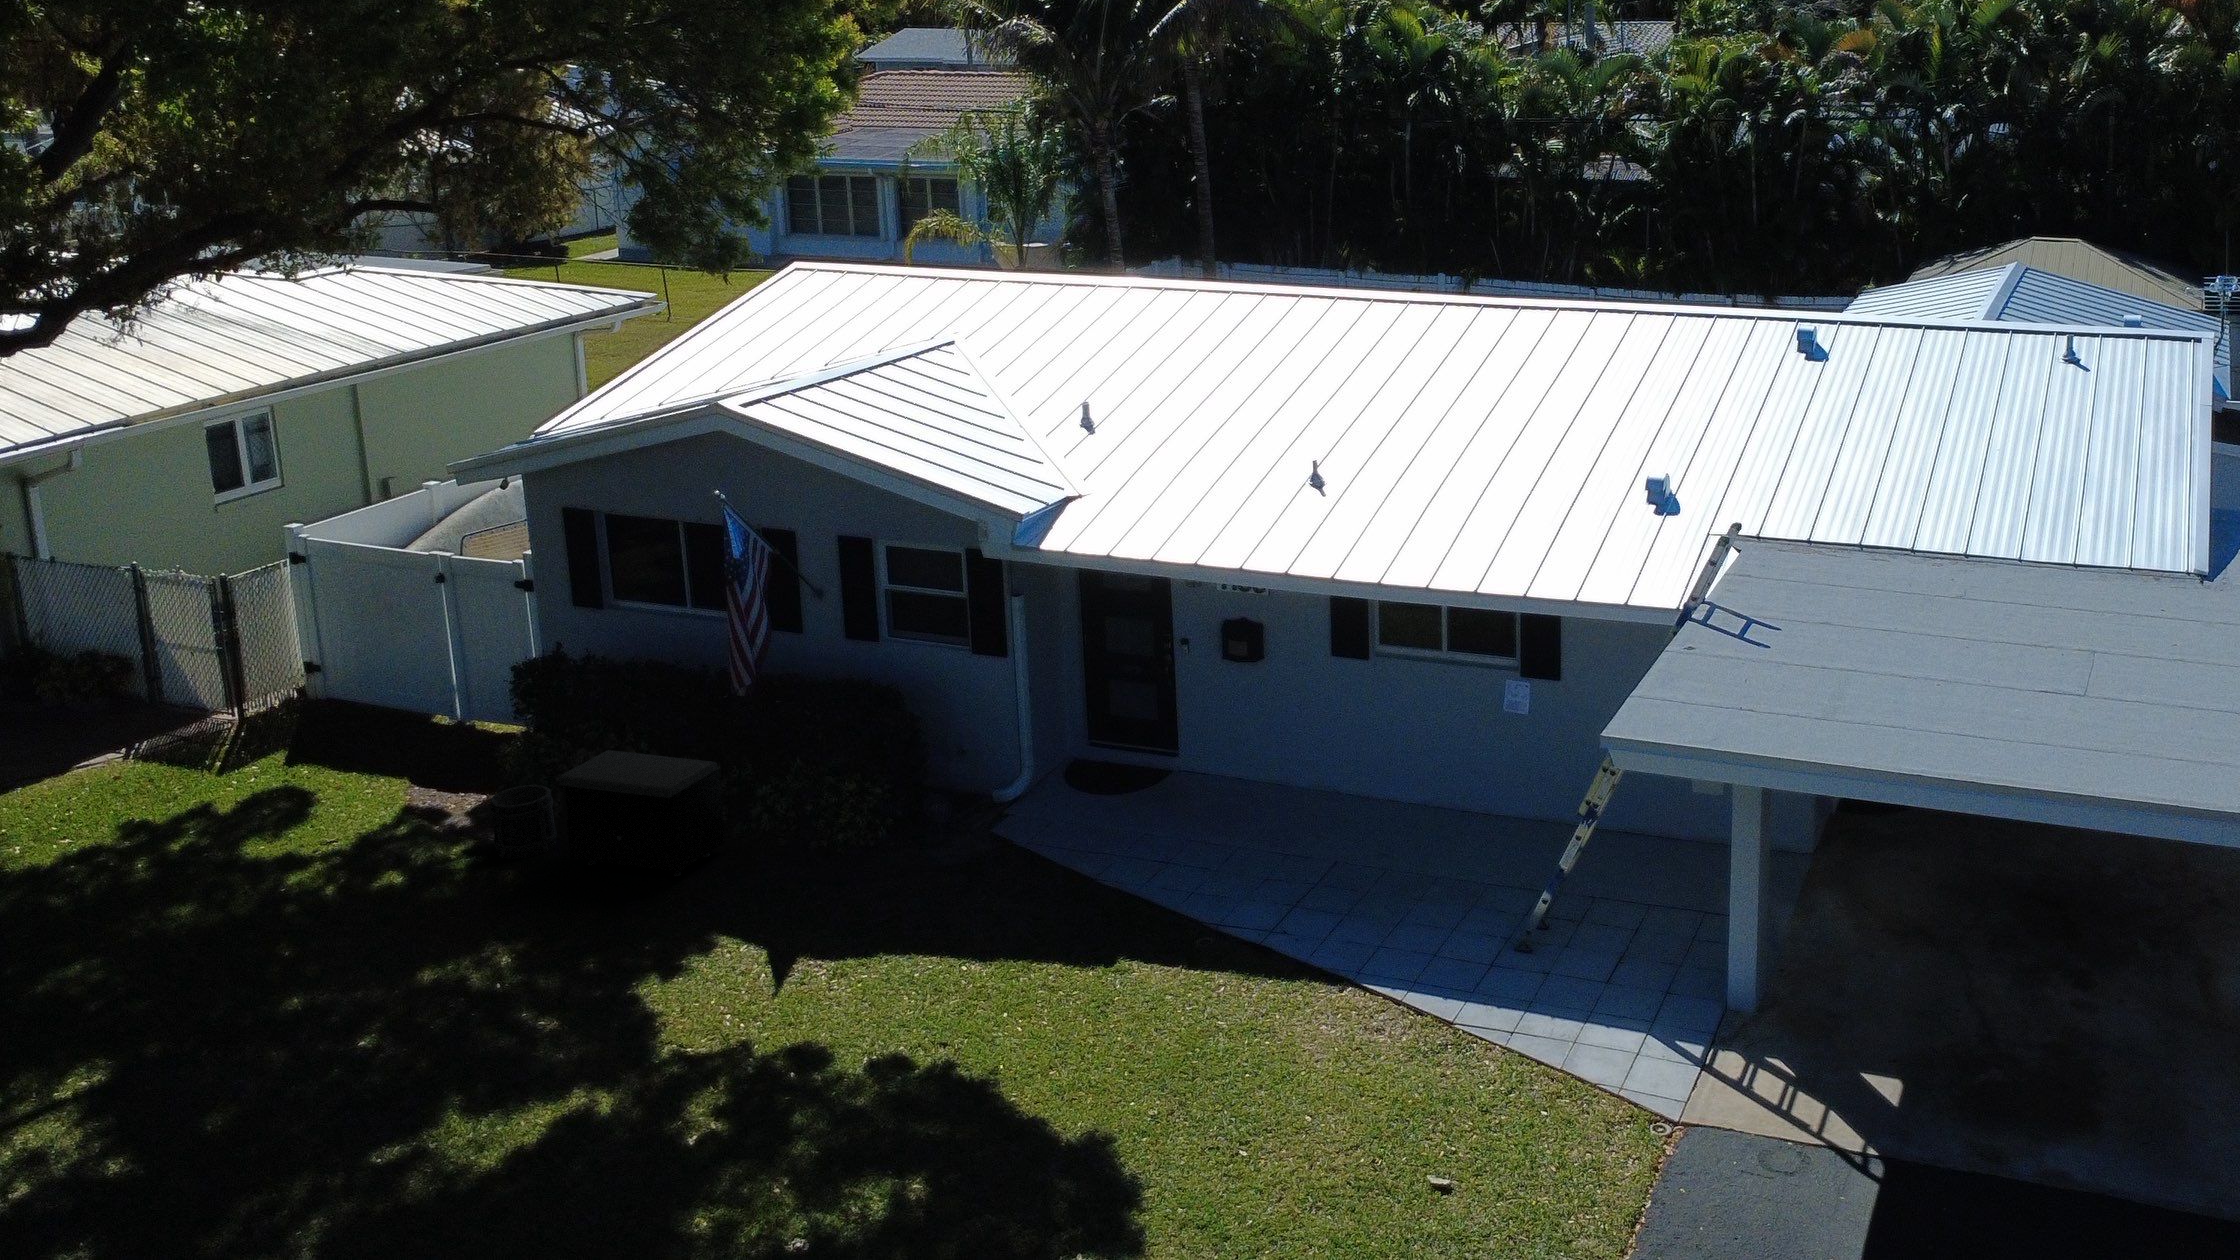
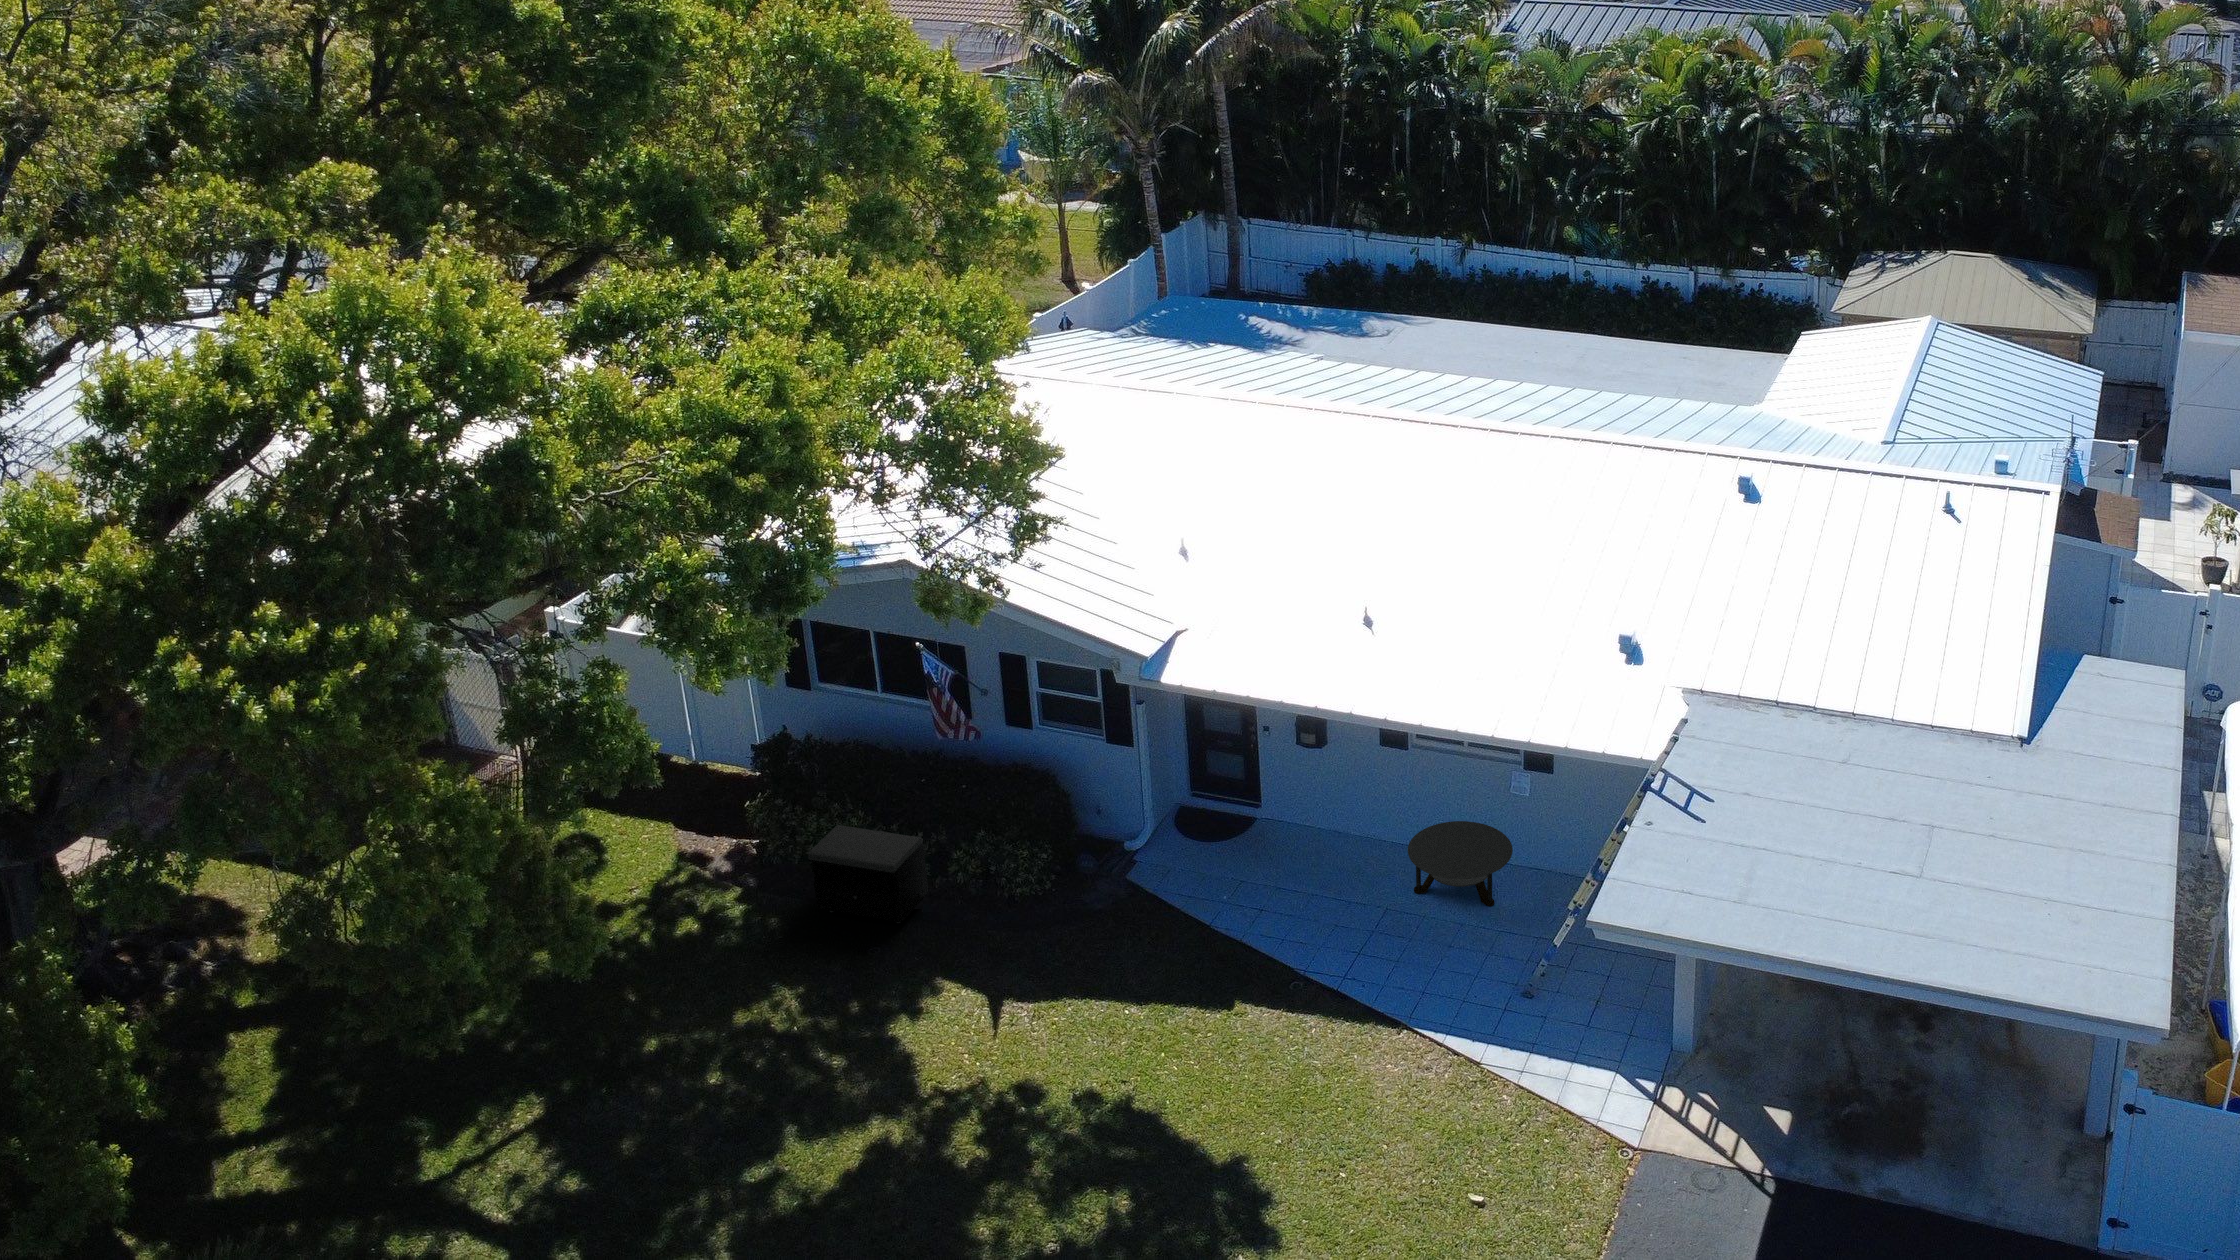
round table: none [1367,758,1507,858] -> present [1408,821,1513,906]
bucket: present [490,785,557,859] -> none [752,848,800,906]

